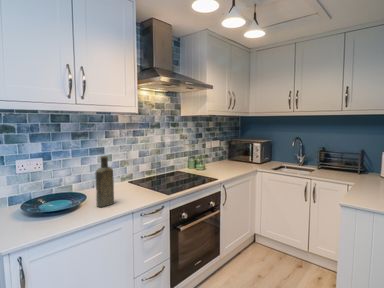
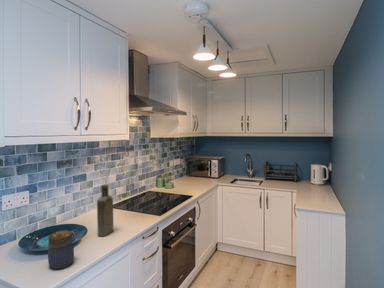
jar: none [31,195,59,231] -> present [48,230,74,269]

